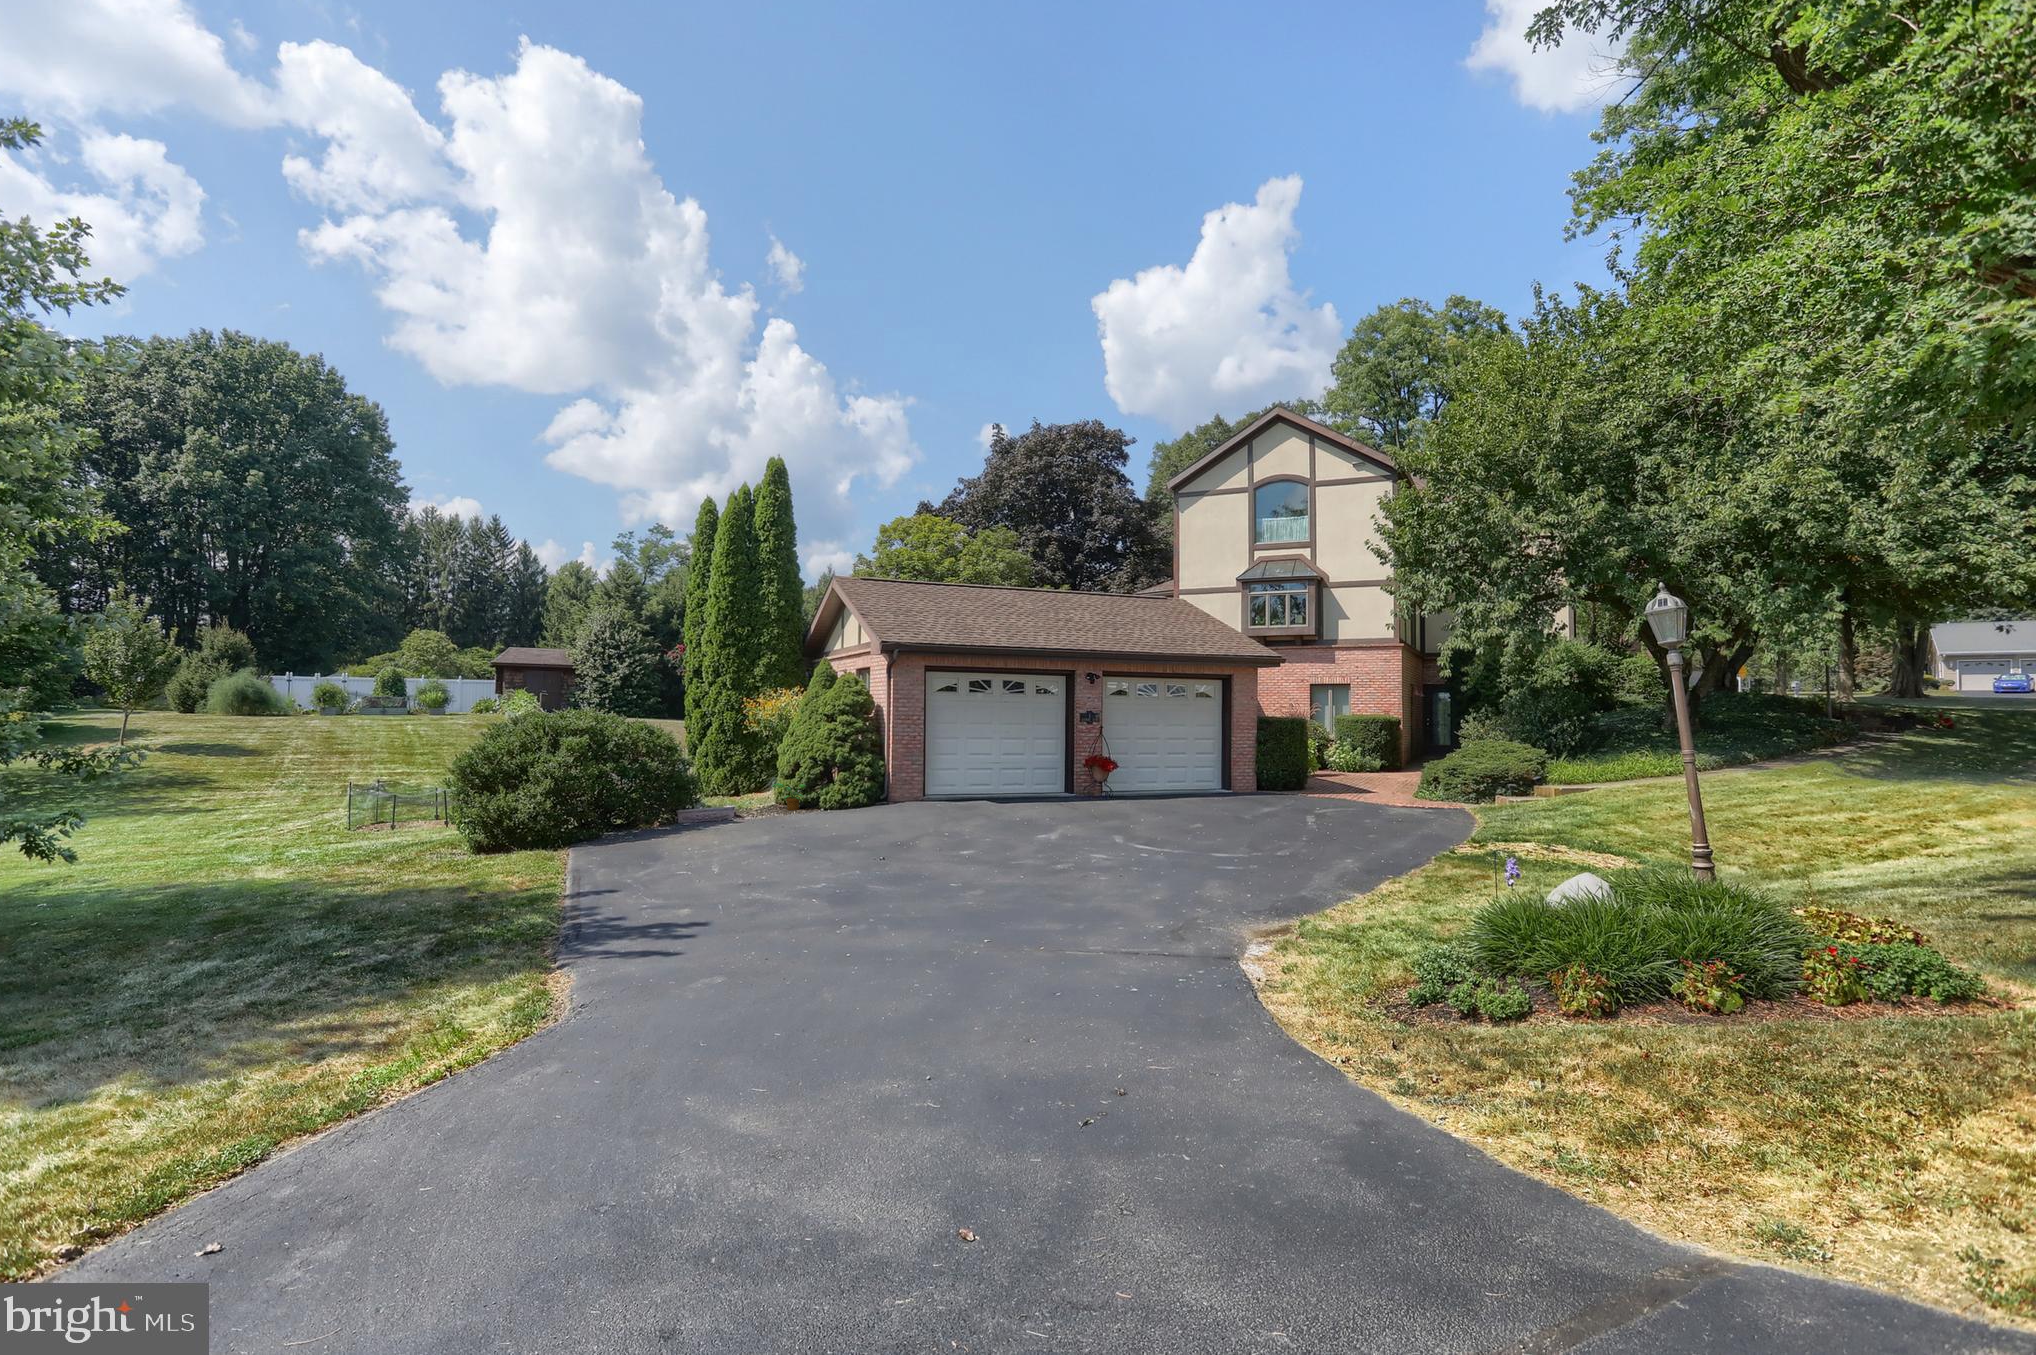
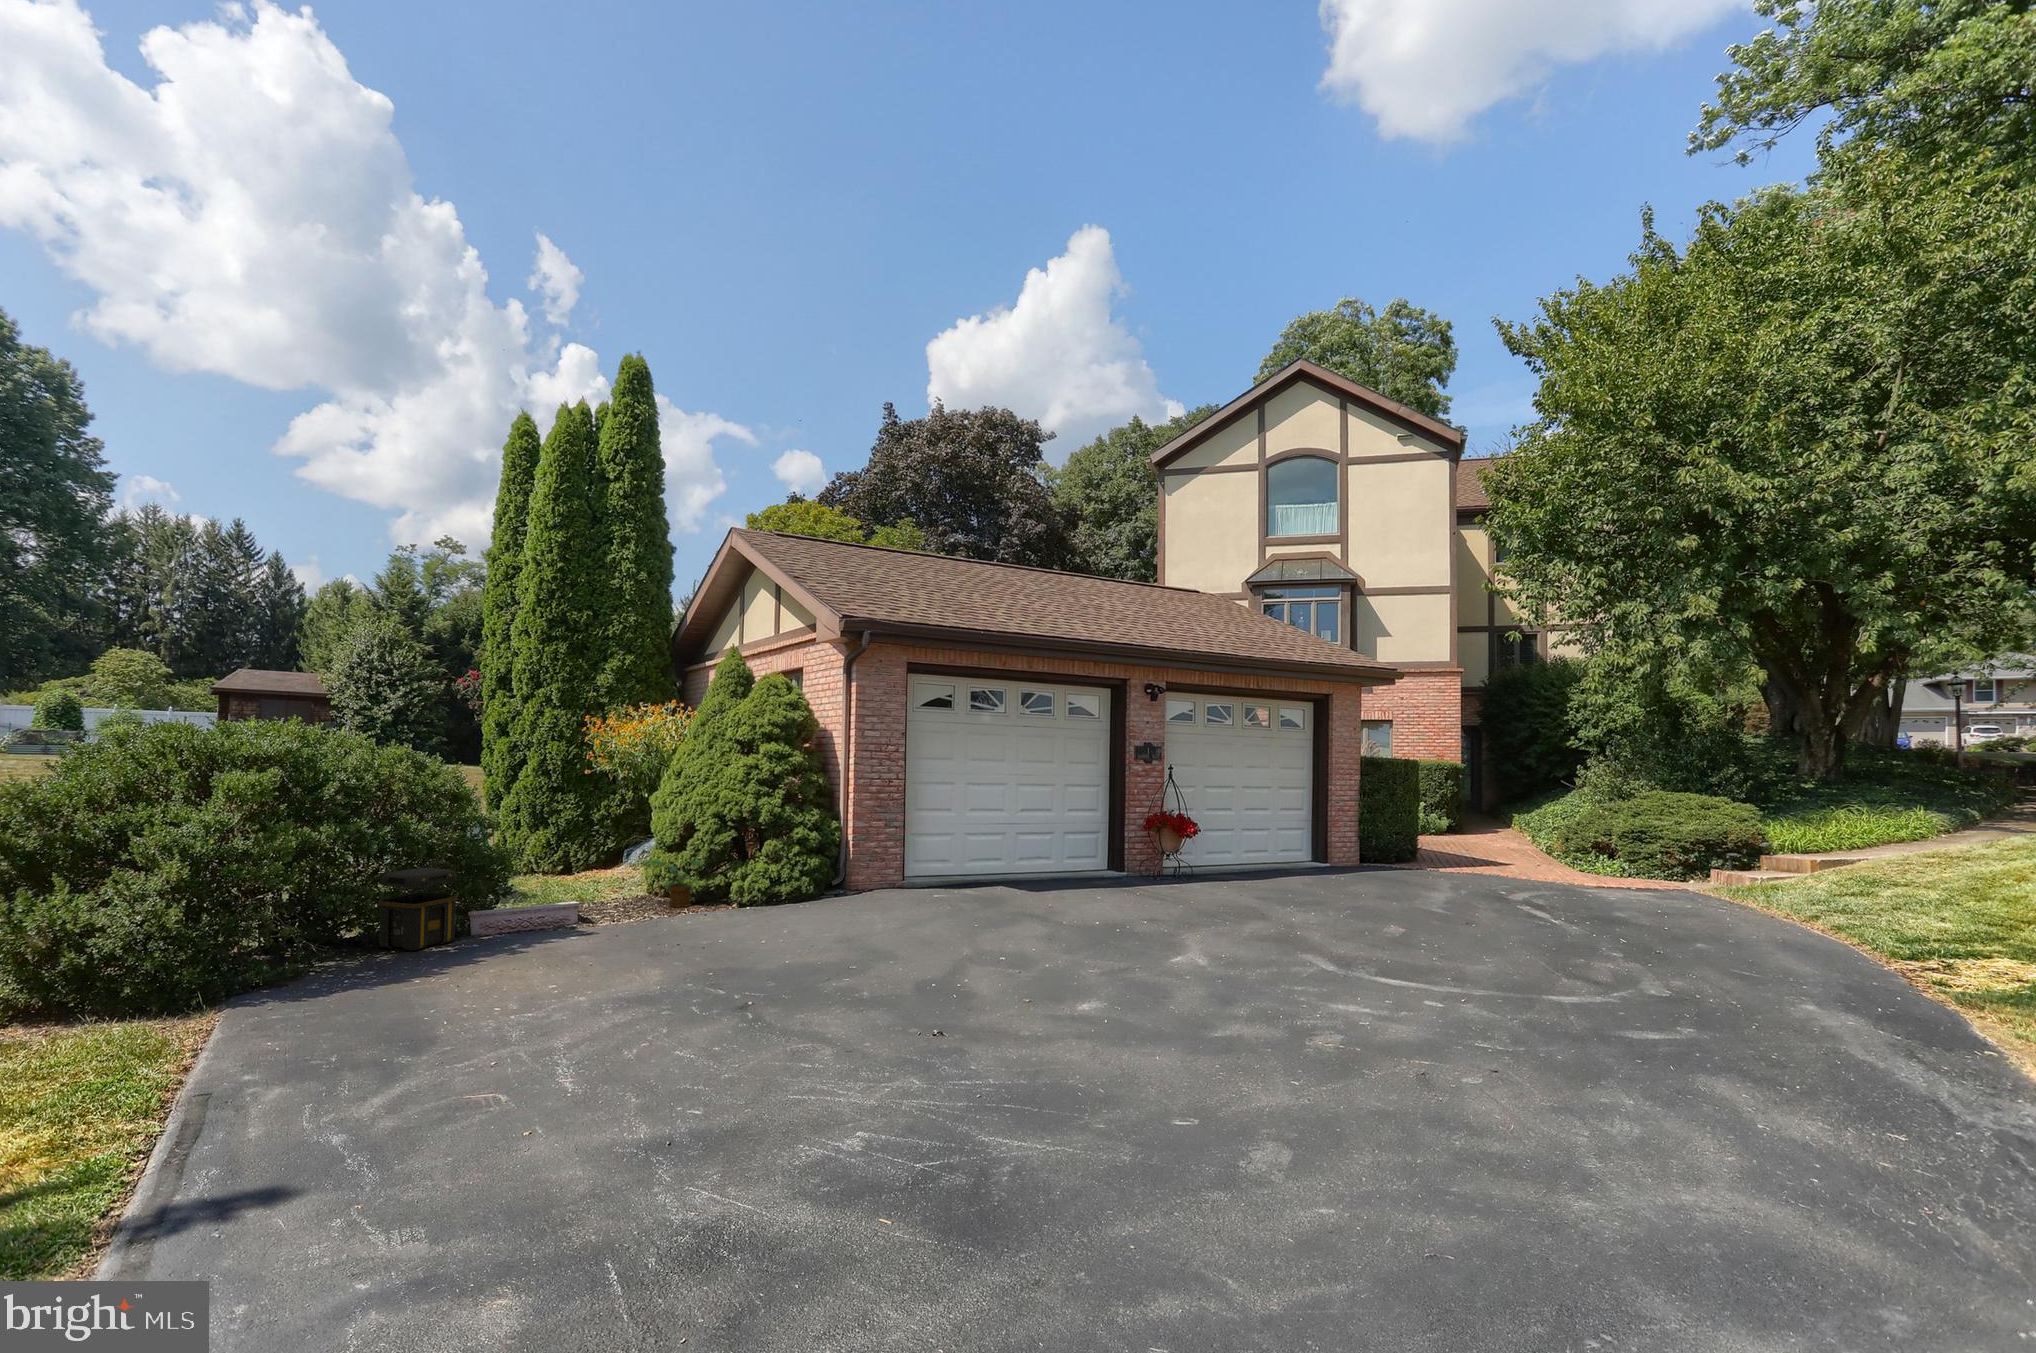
toolbox: none [639,785,676,826] -> present [379,868,458,951]

